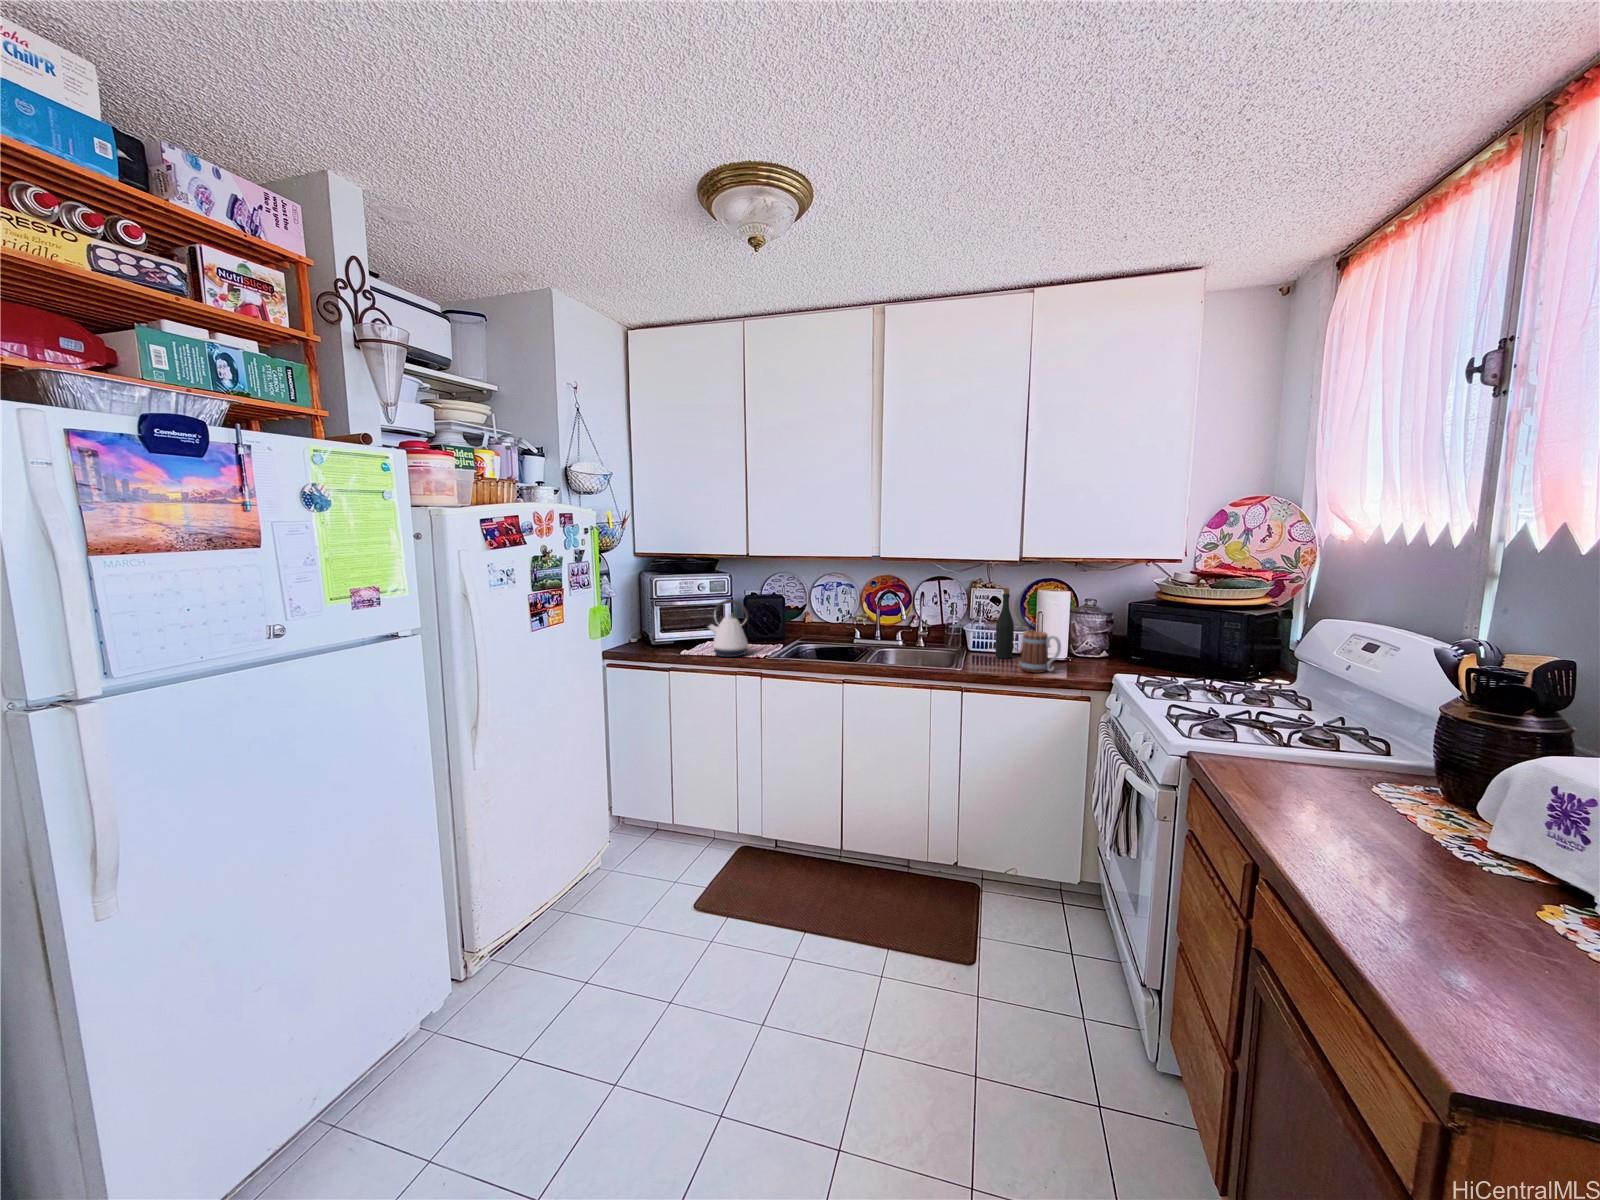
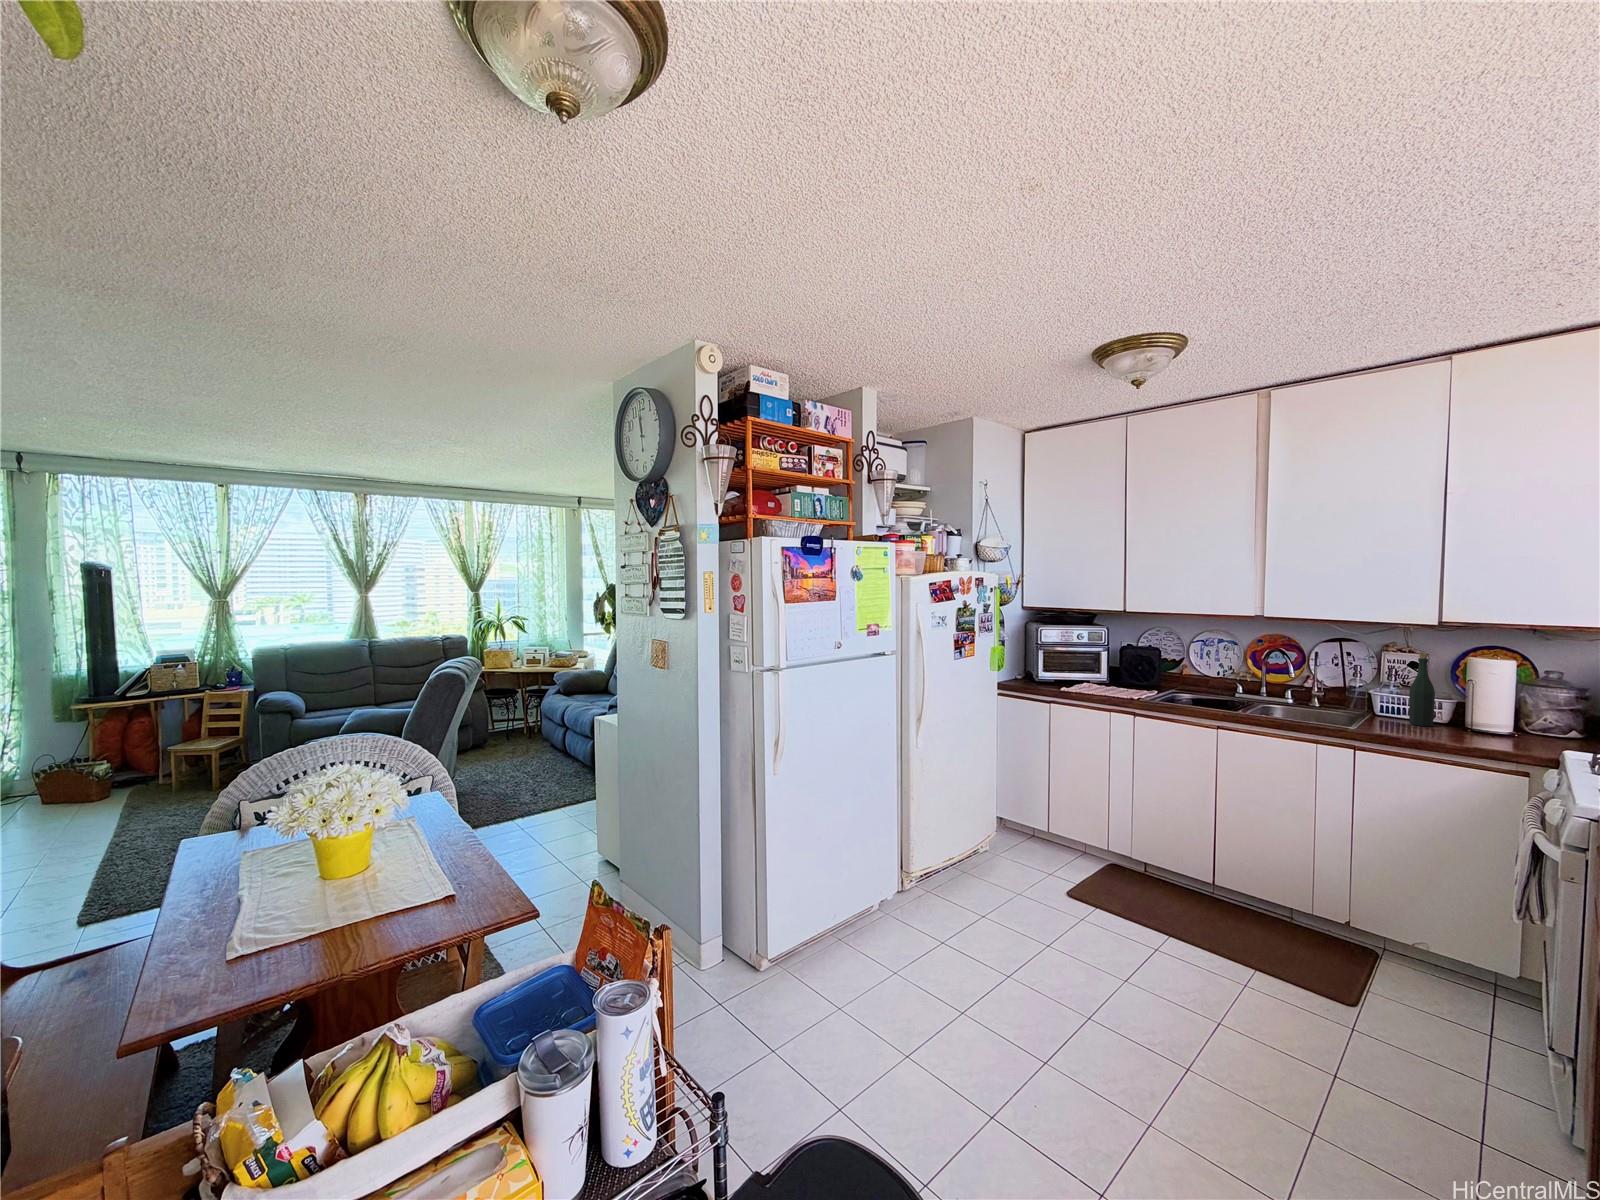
kettle: present [708,600,751,657] -> none [1084,648,1125,697]
mug: present [1019,631,1061,673] -> none [1436,698,1494,742]

